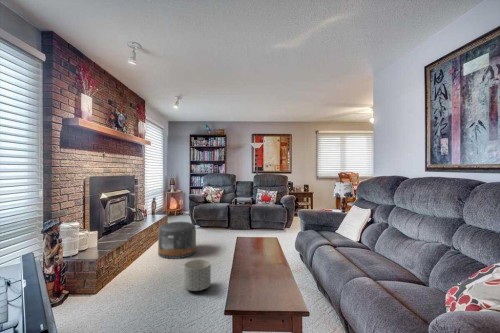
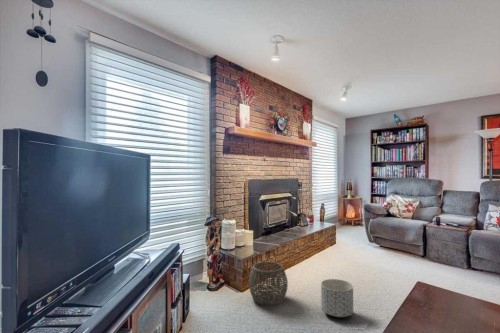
pouf: present [158,222,196,259] -> none [314,233,358,276]
woven basket: none [107,258,150,304] -> present [249,262,288,305]

